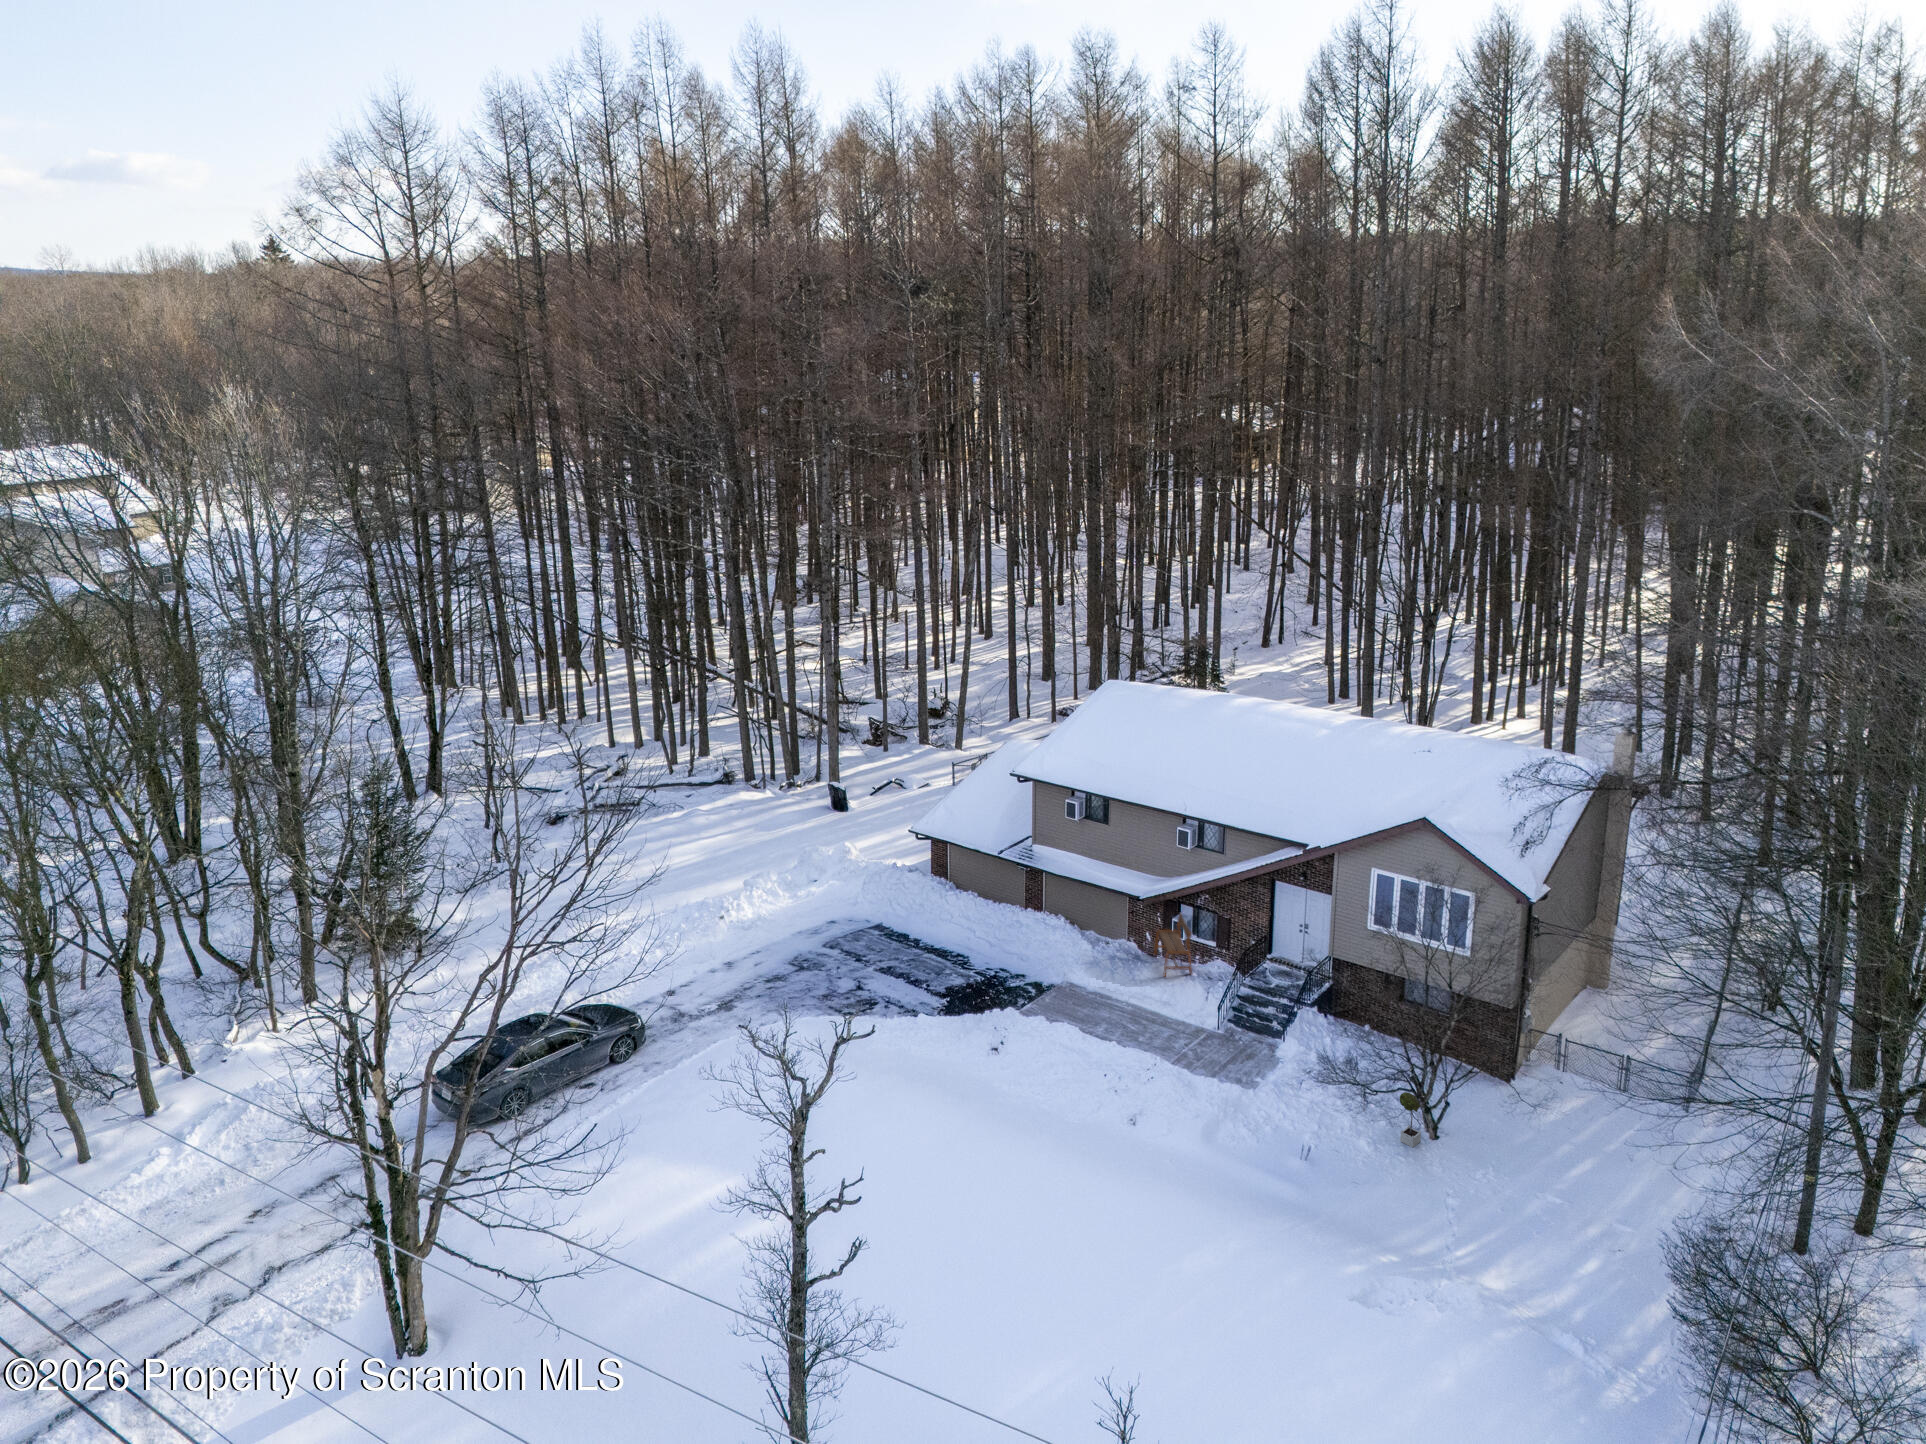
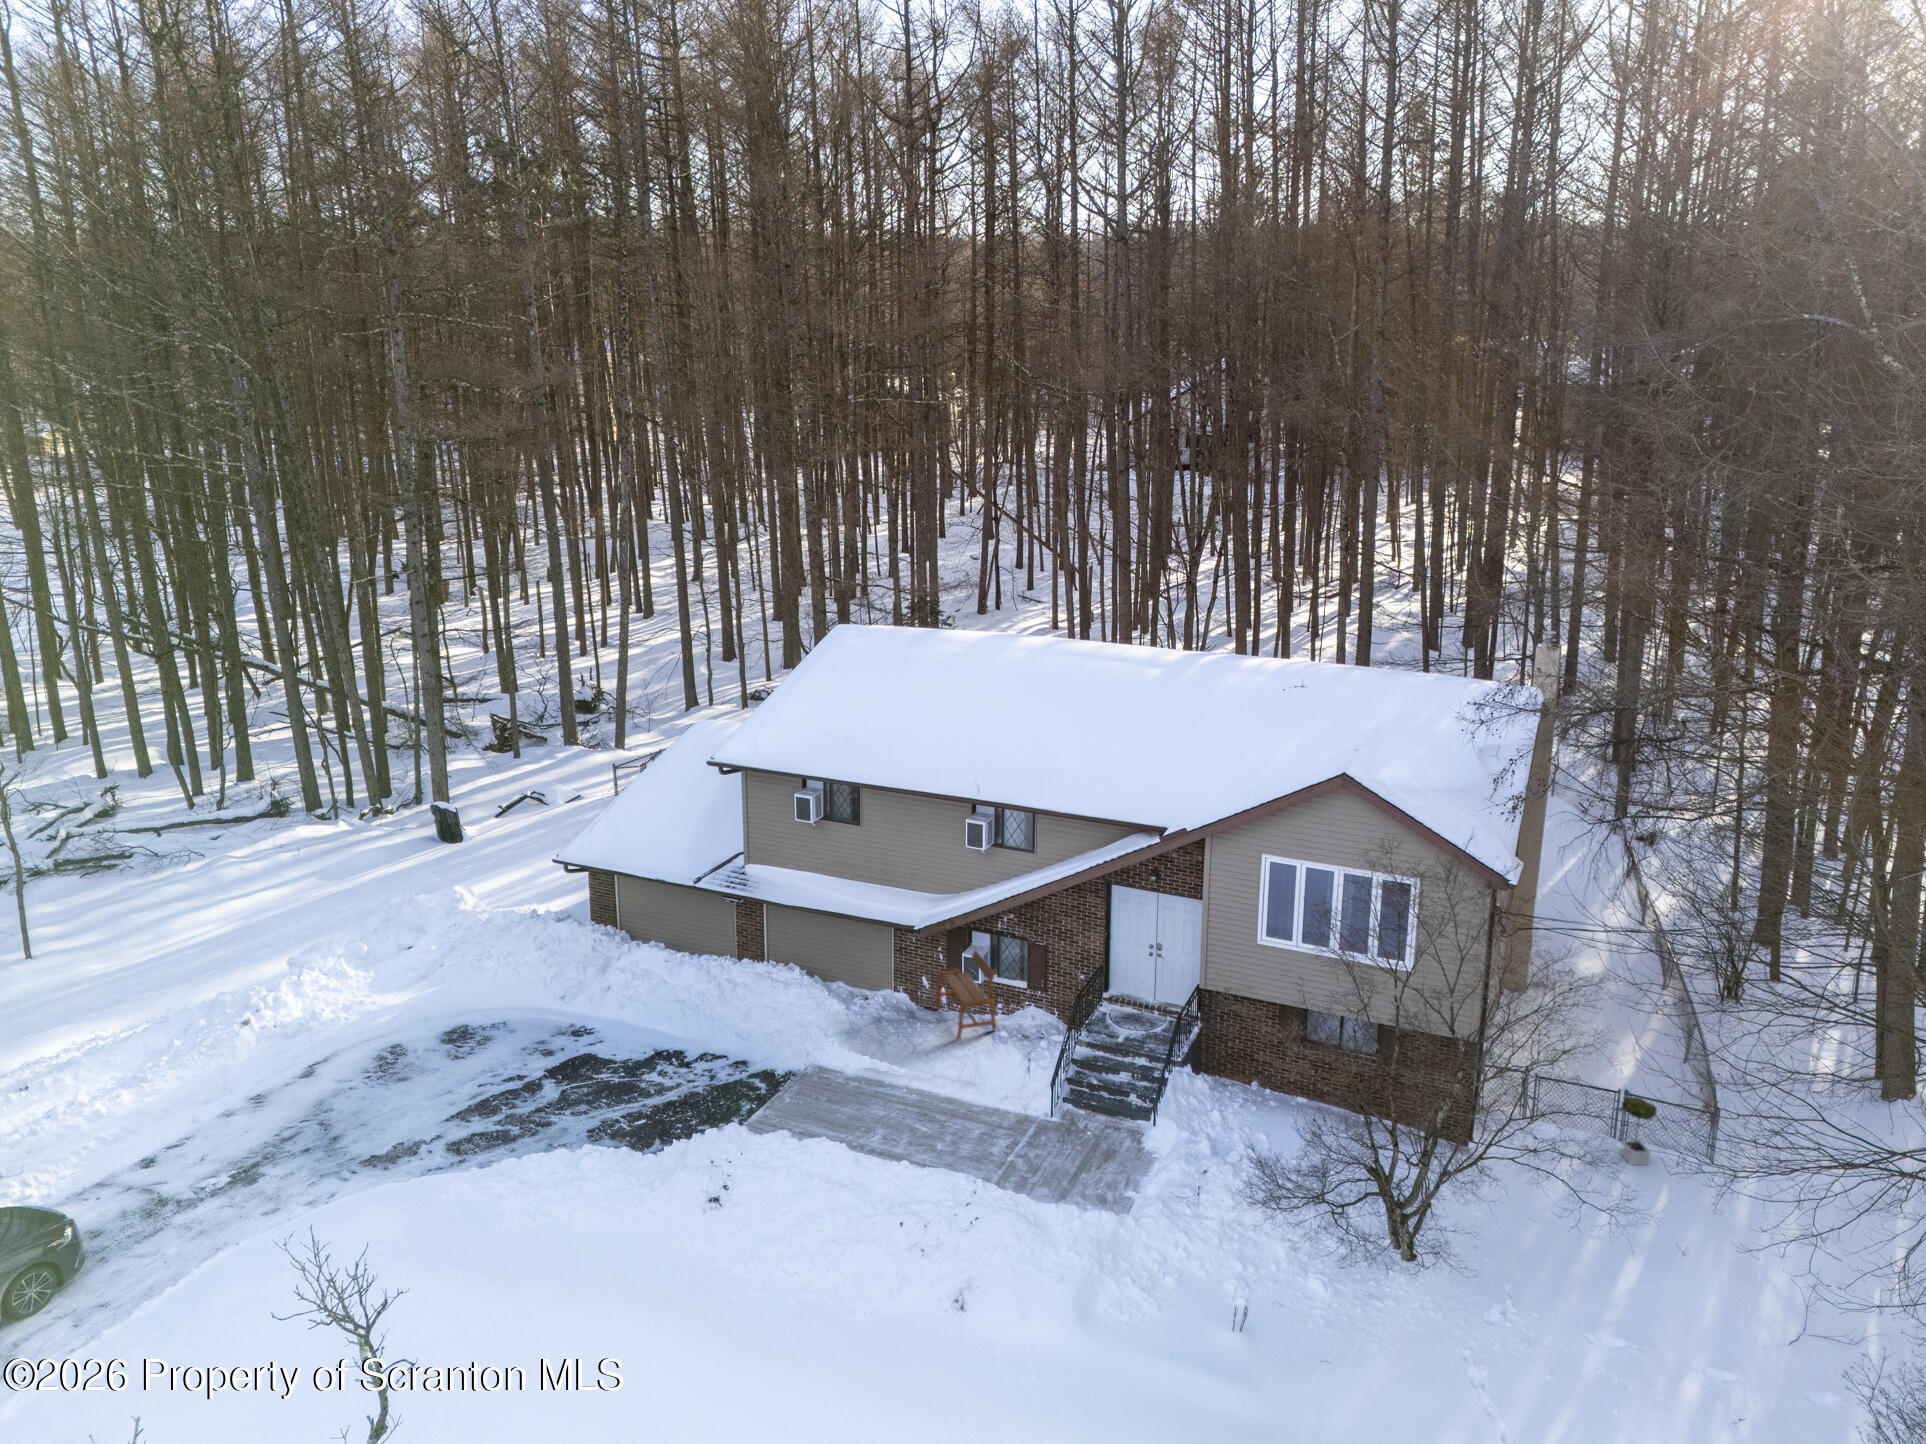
potted tree: present [1400,1092,1421,1147] -> present [1620,1097,1657,1165]

